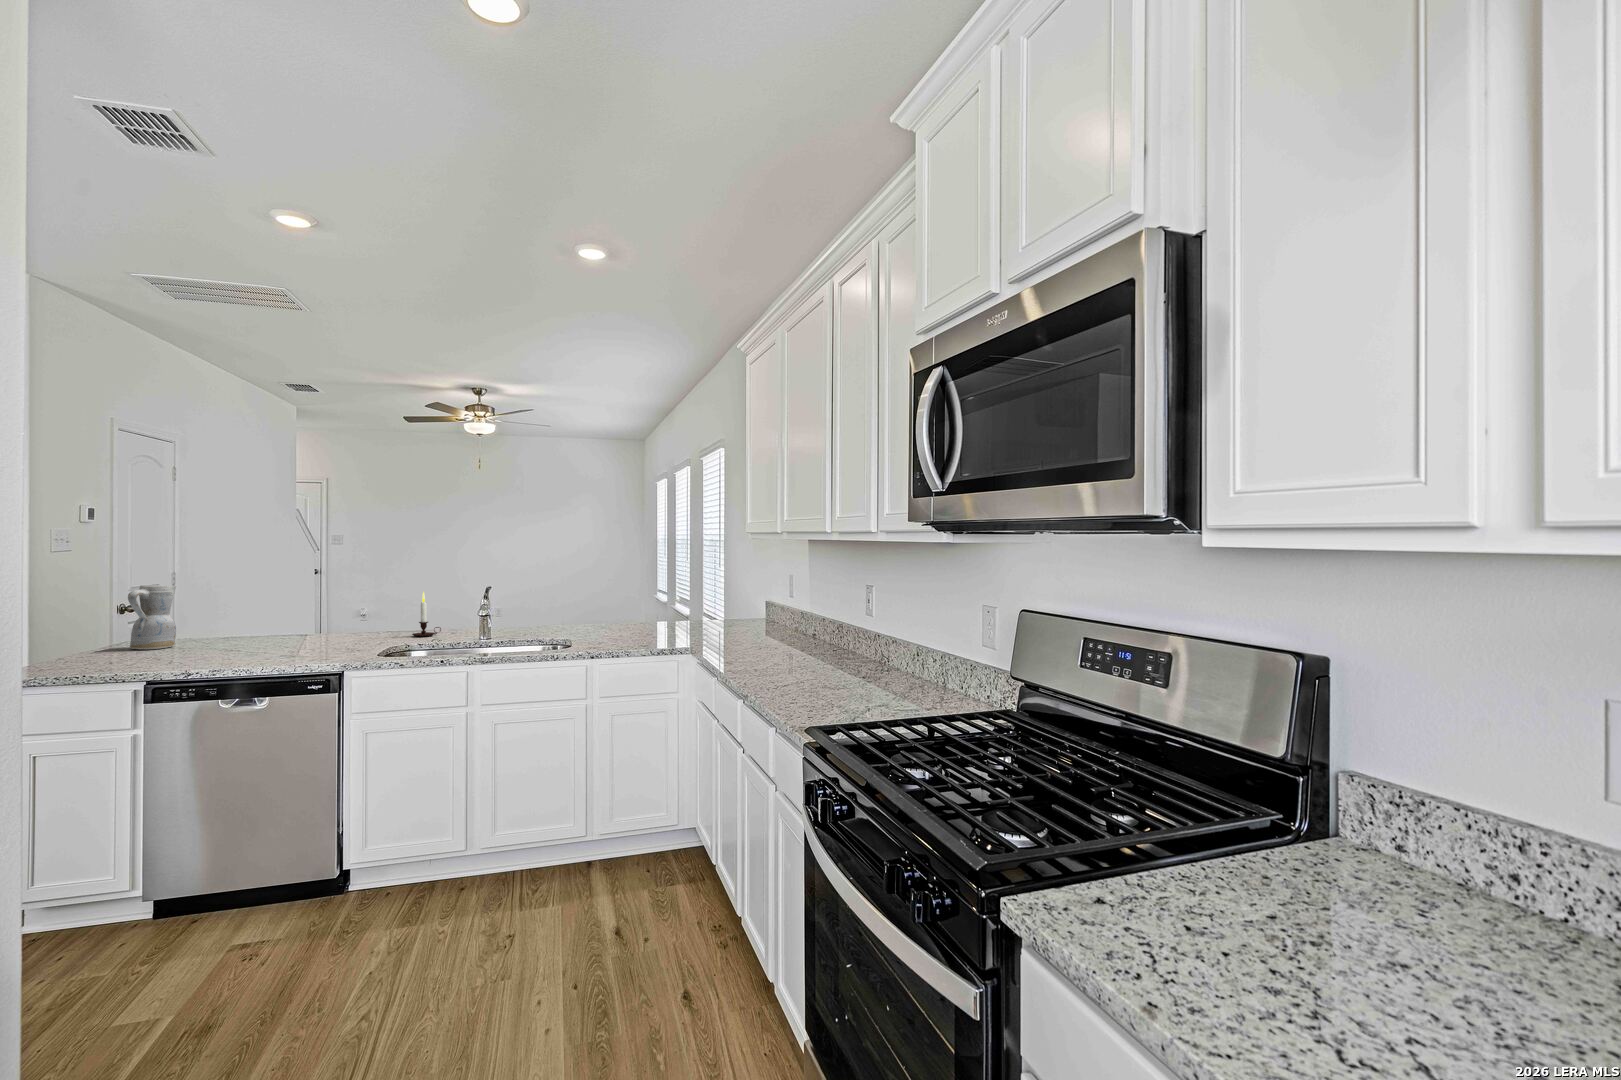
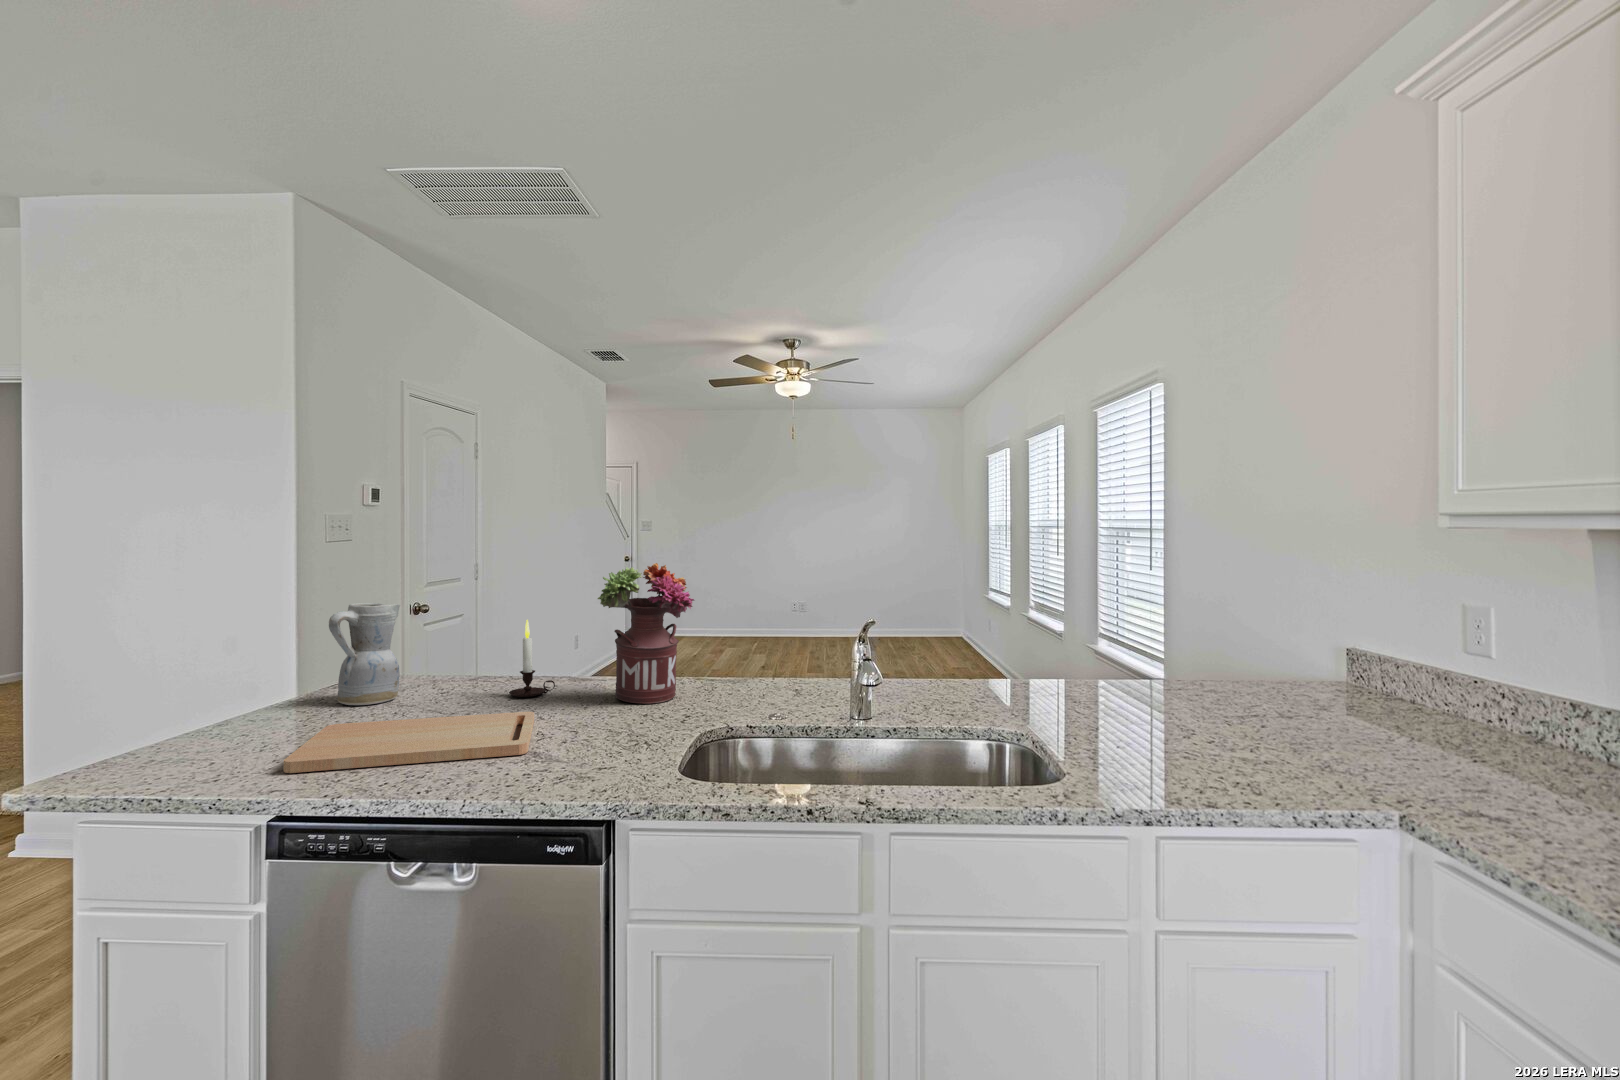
flower arrangement: none [324,558,390,641] -> present [598,563,694,704]
candle: present [412,592,441,637] -> present [509,620,555,697]
cutting board: none [138,644,289,668] -> present [284,712,534,773]

